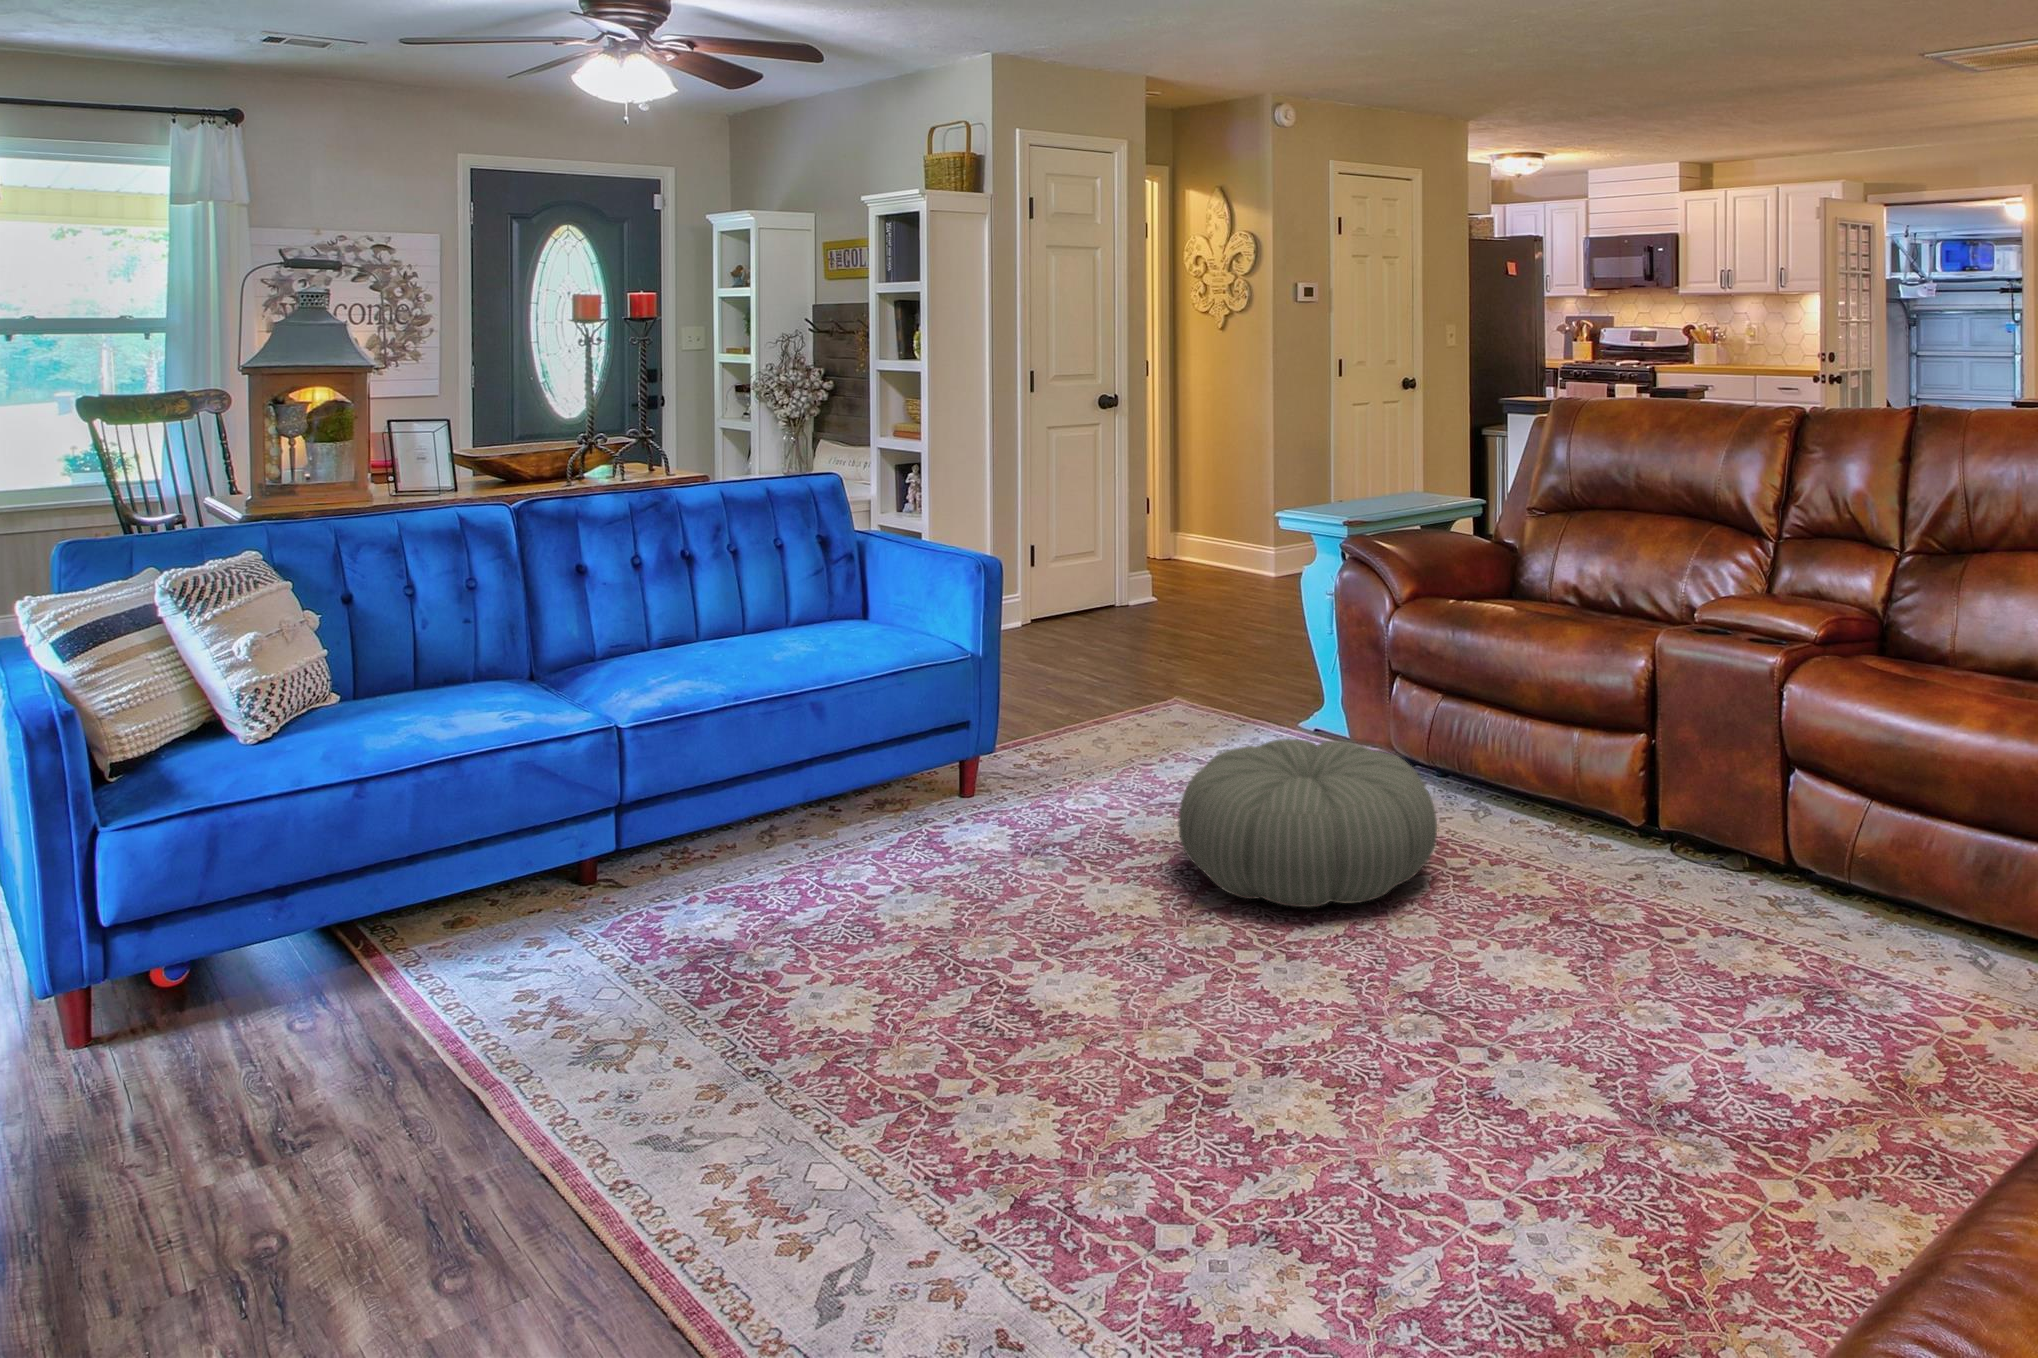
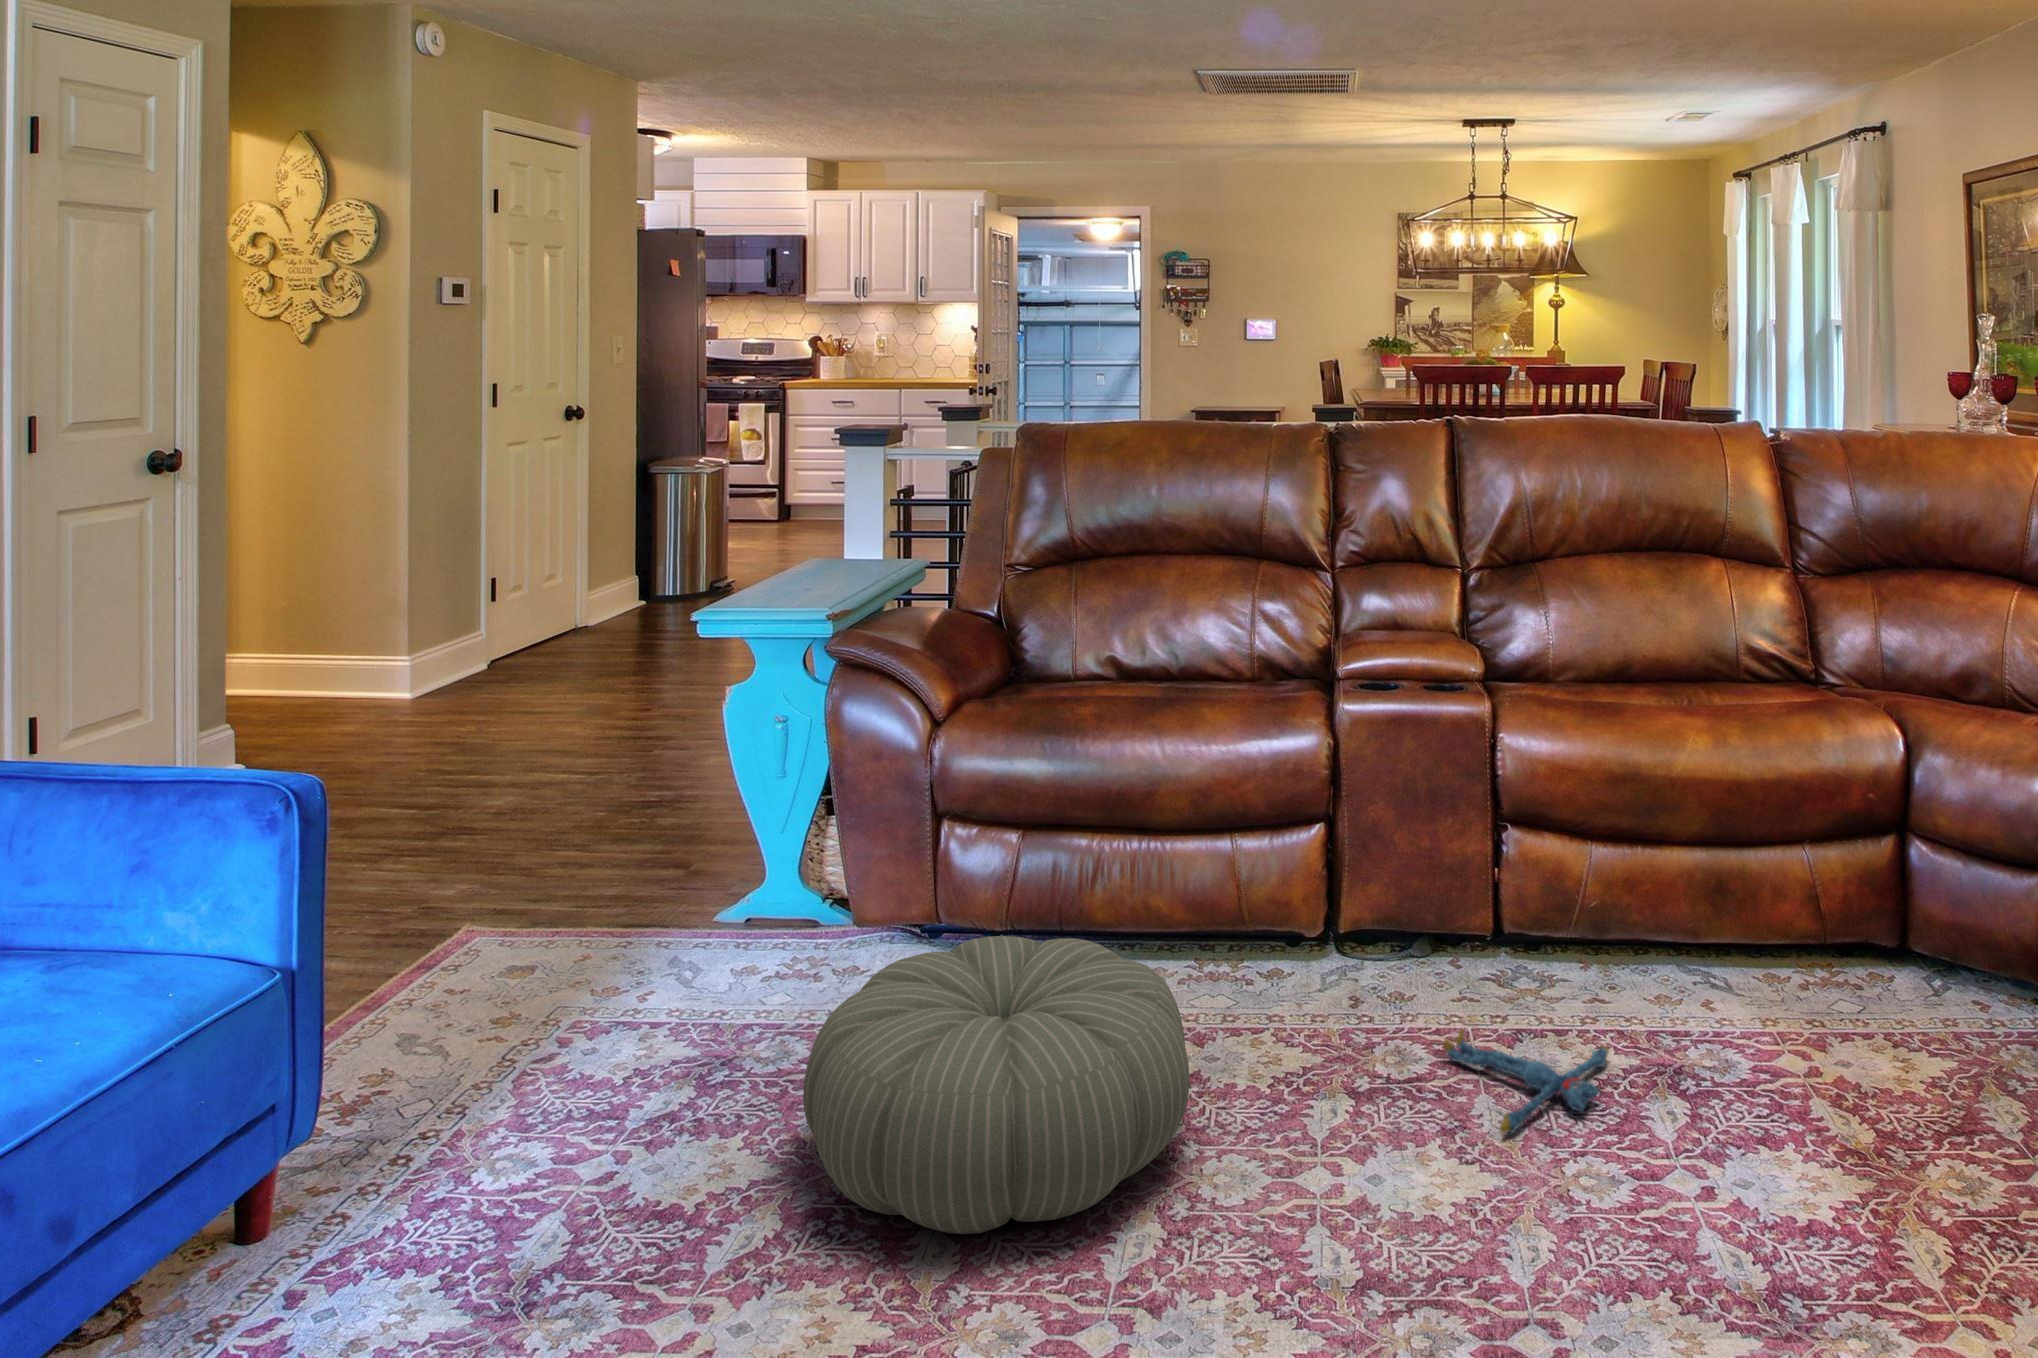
plush toy: none [1621,906,1792,980] -> present [1443,1030,1609,1134]

